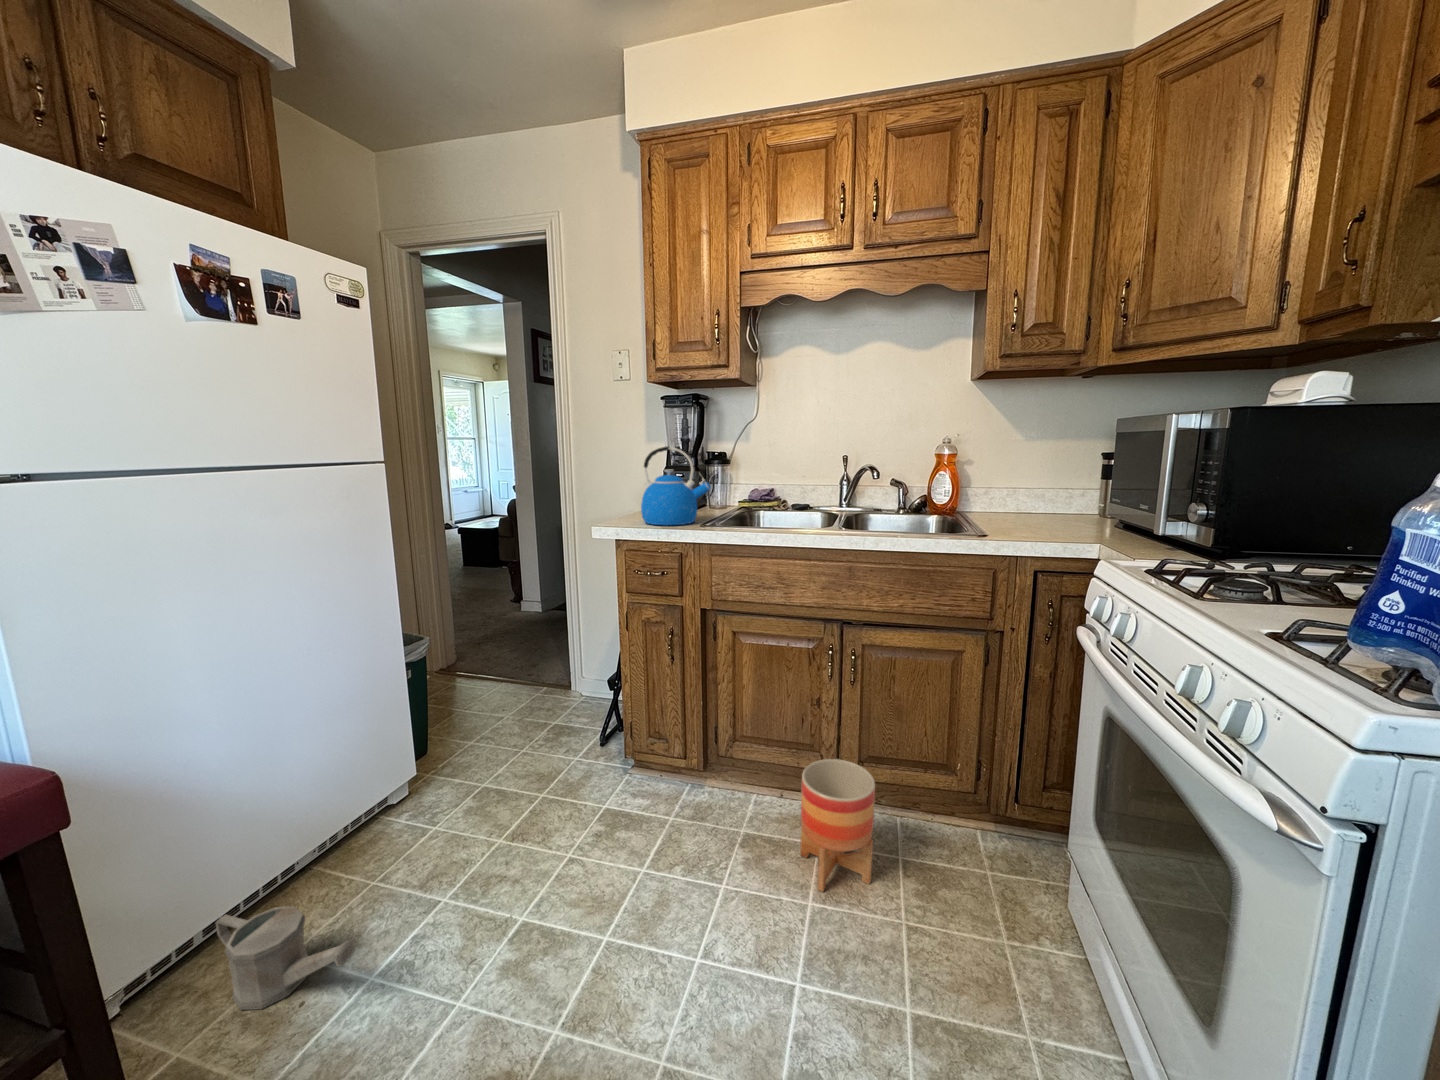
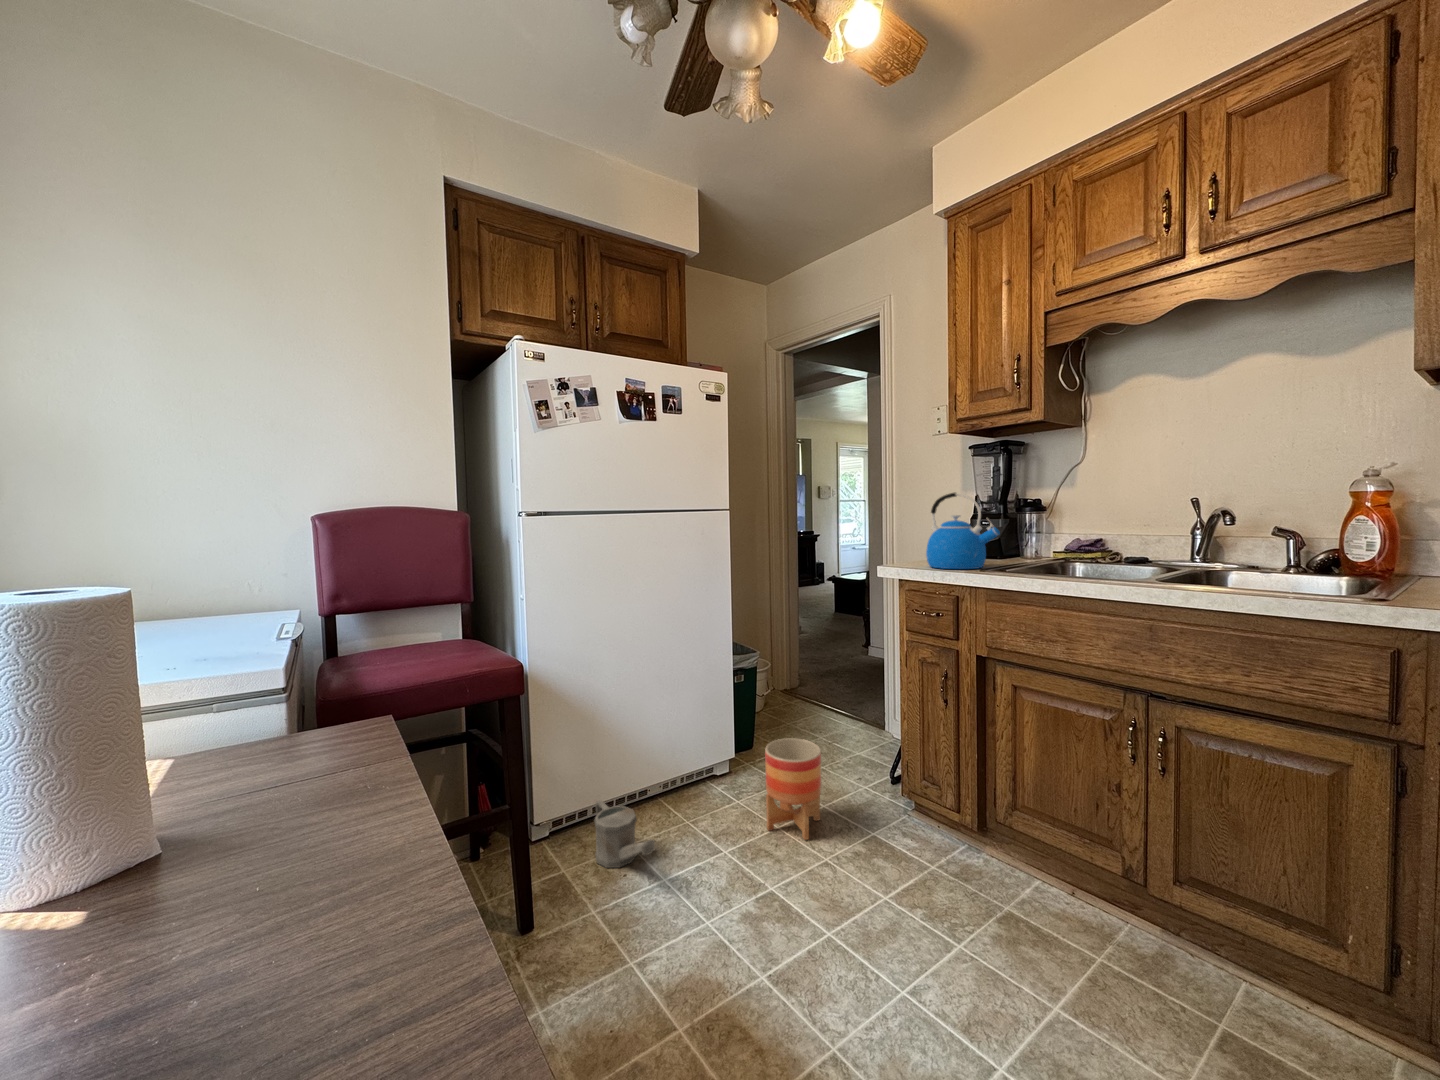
planter: present [800,759,875,892] -> present [765,738,821,840]

